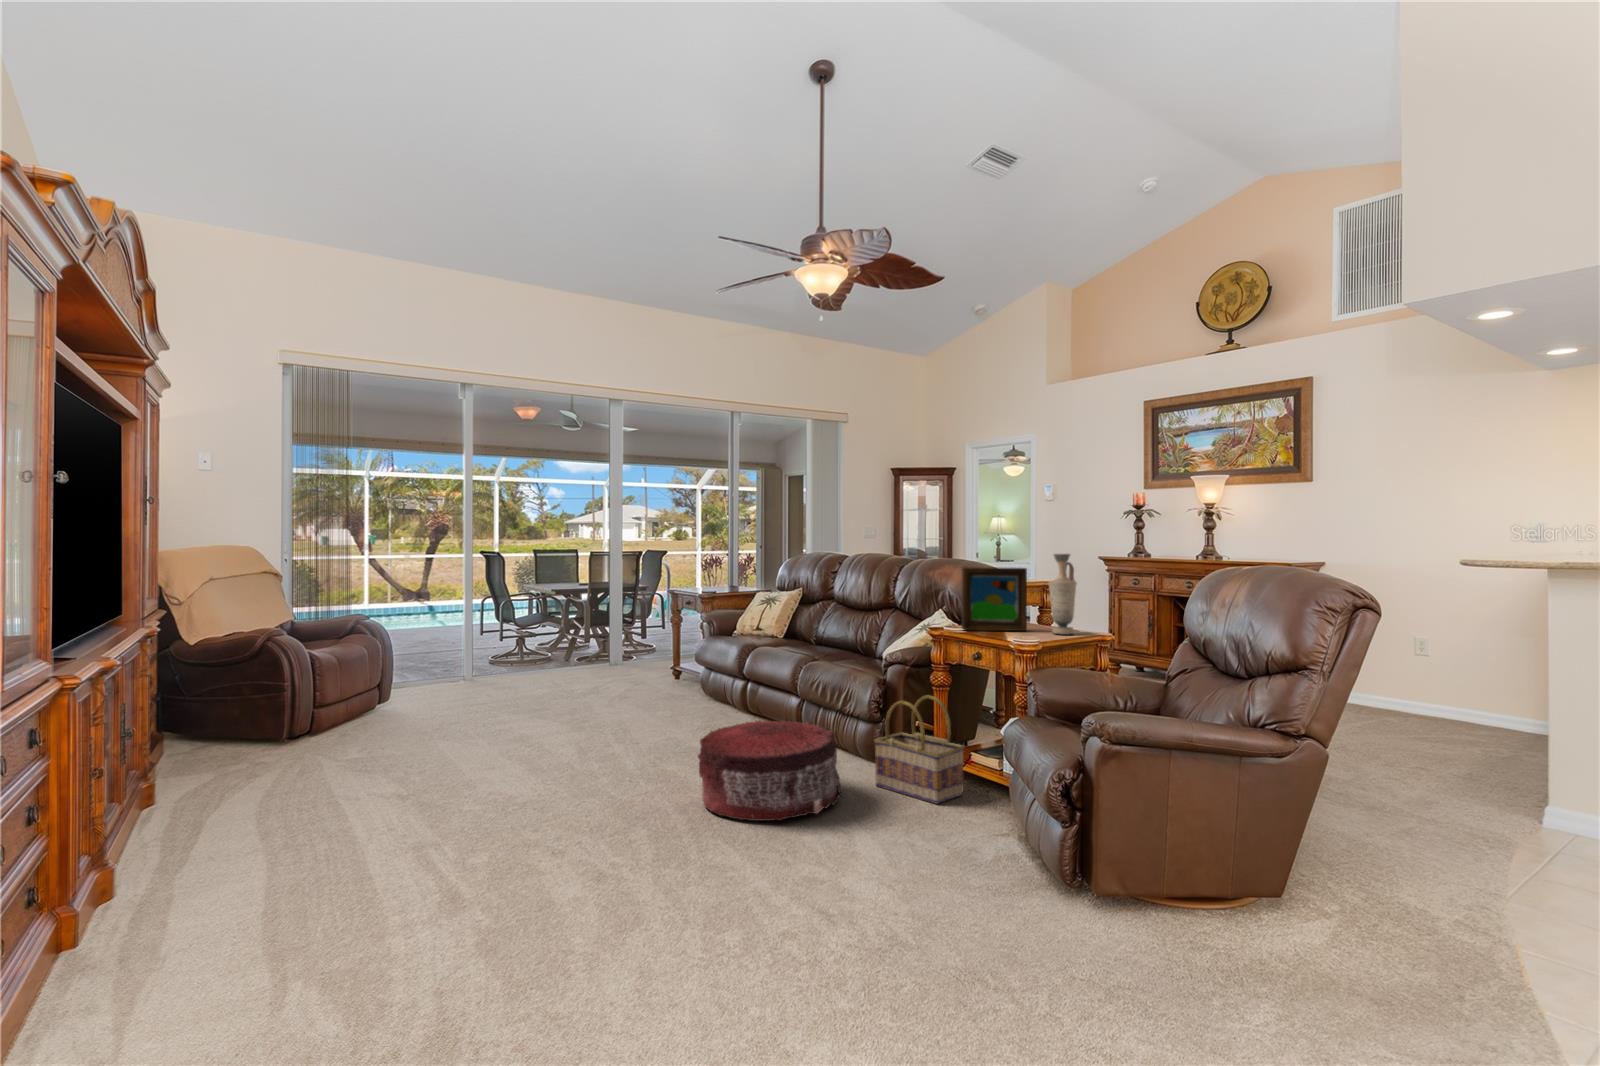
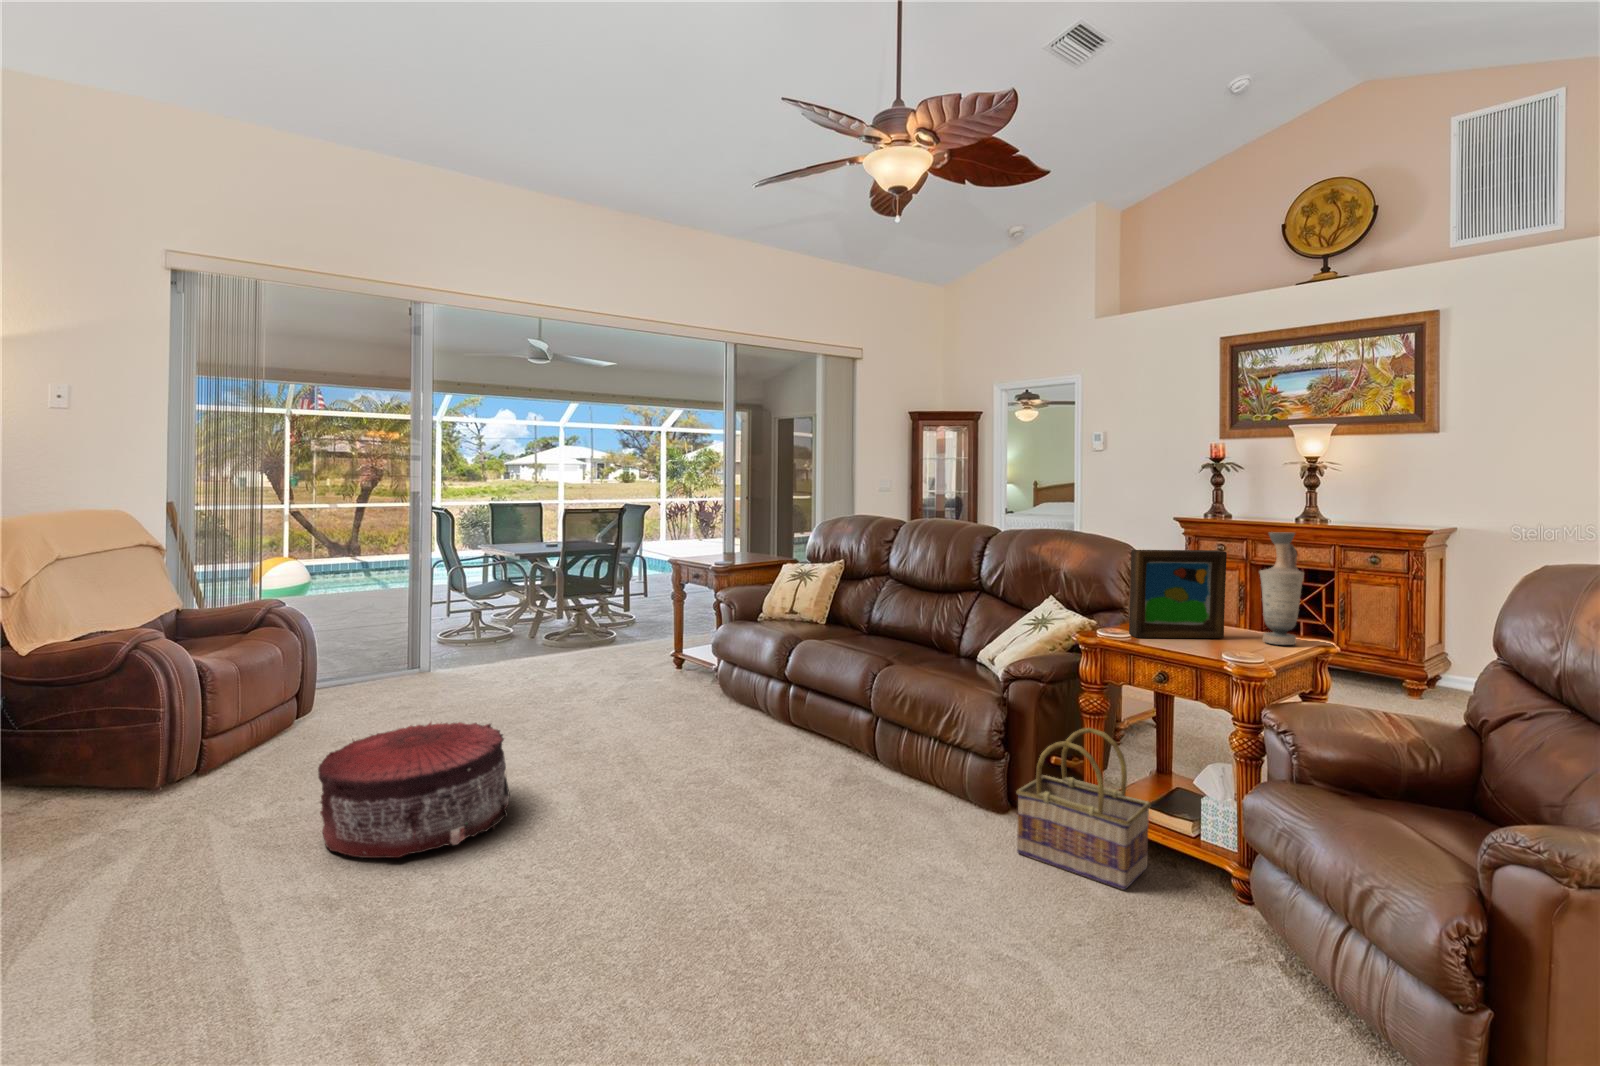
pouf: present [698,720,842,821] -> present [318,722,510,858]

